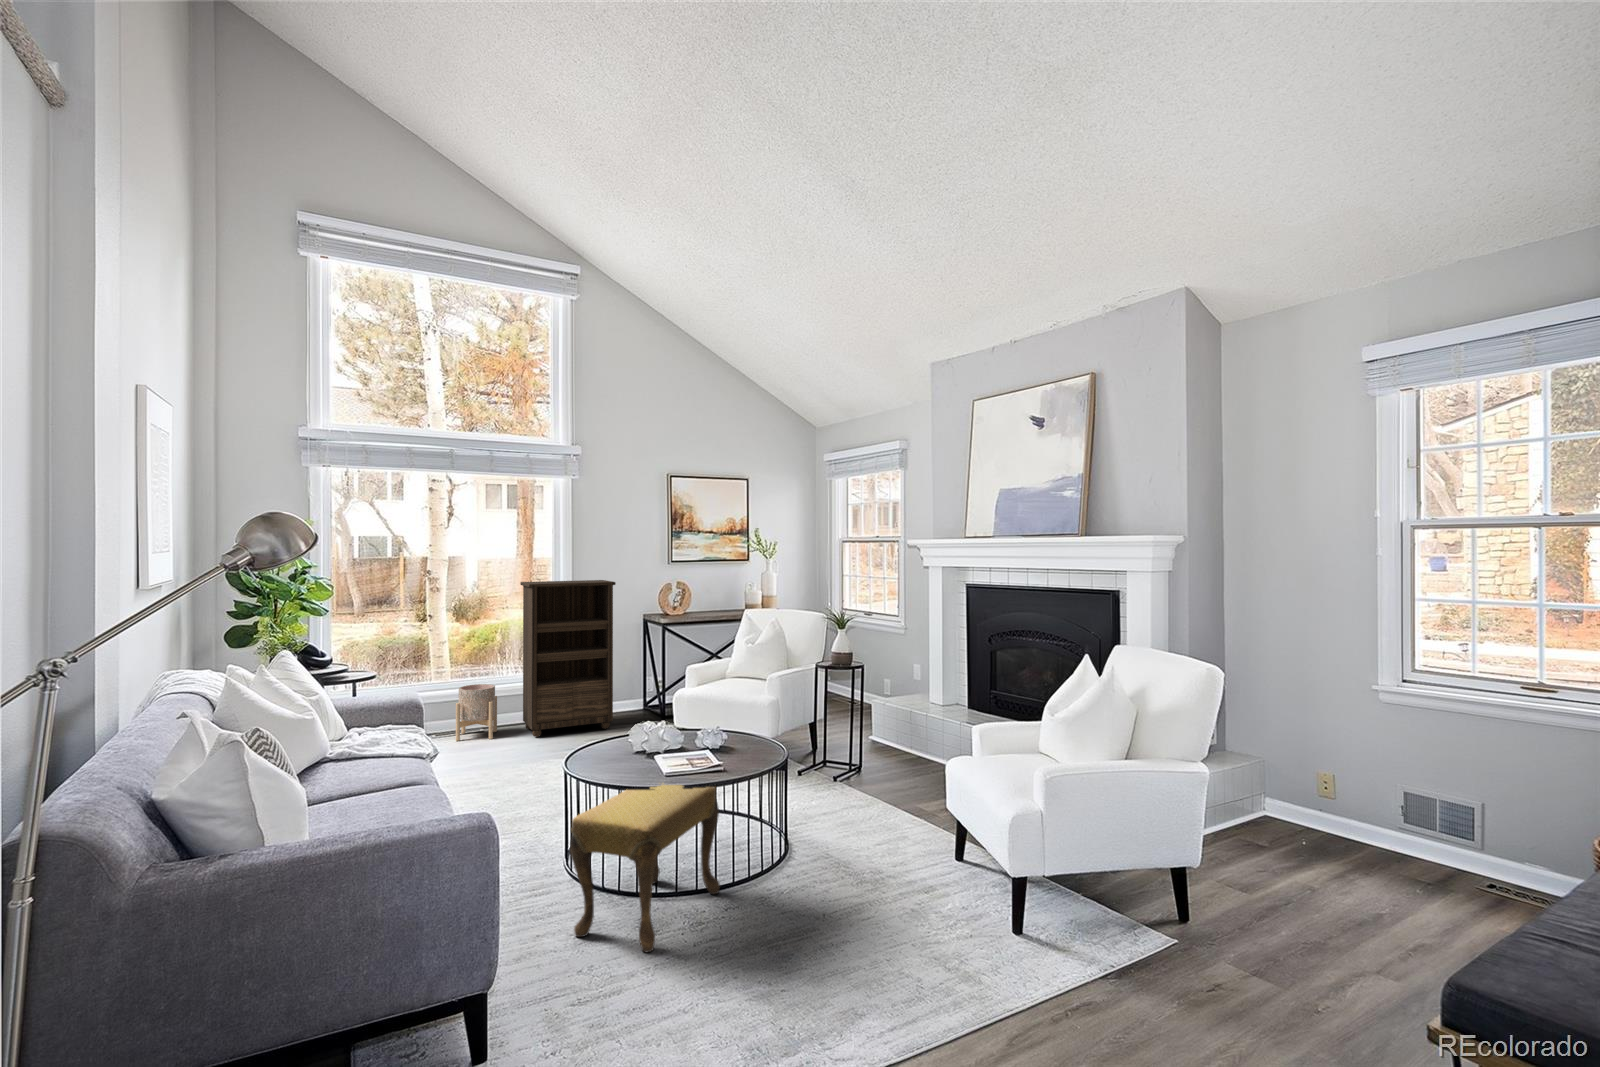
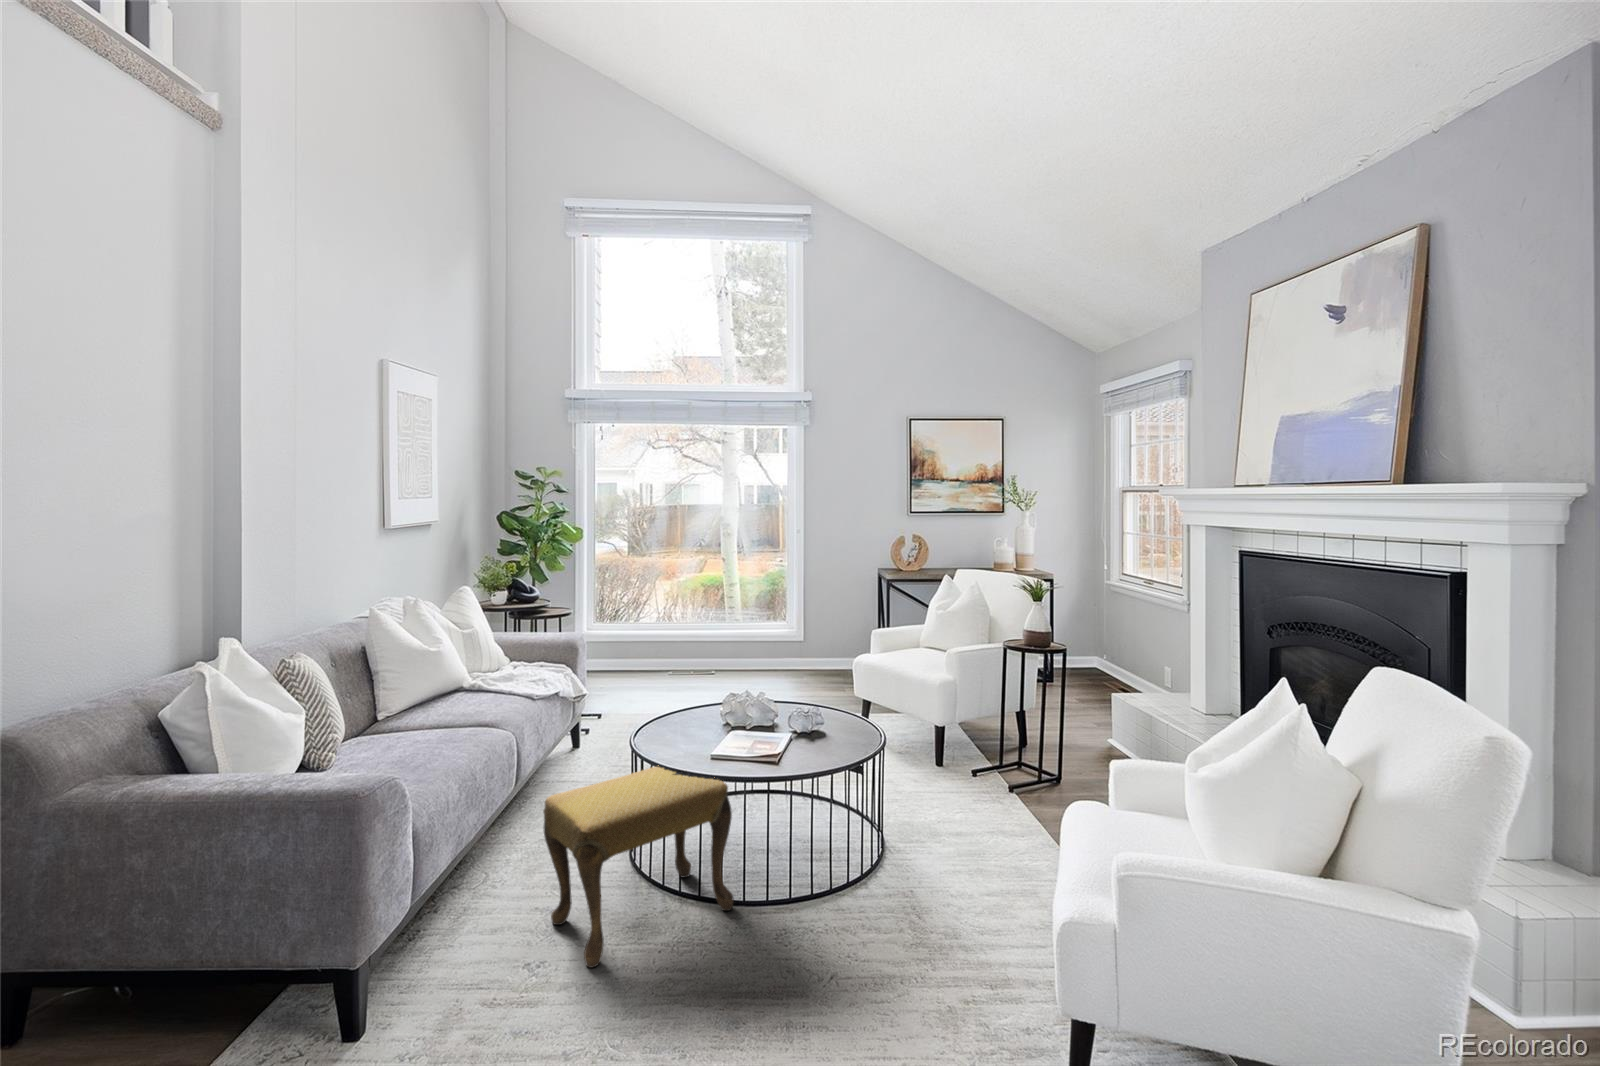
bookshelf: present [520,580,616,737] -> none [744,531,830,683]
planter: present [456,684,497,741] -> none [687,626,728,679]

